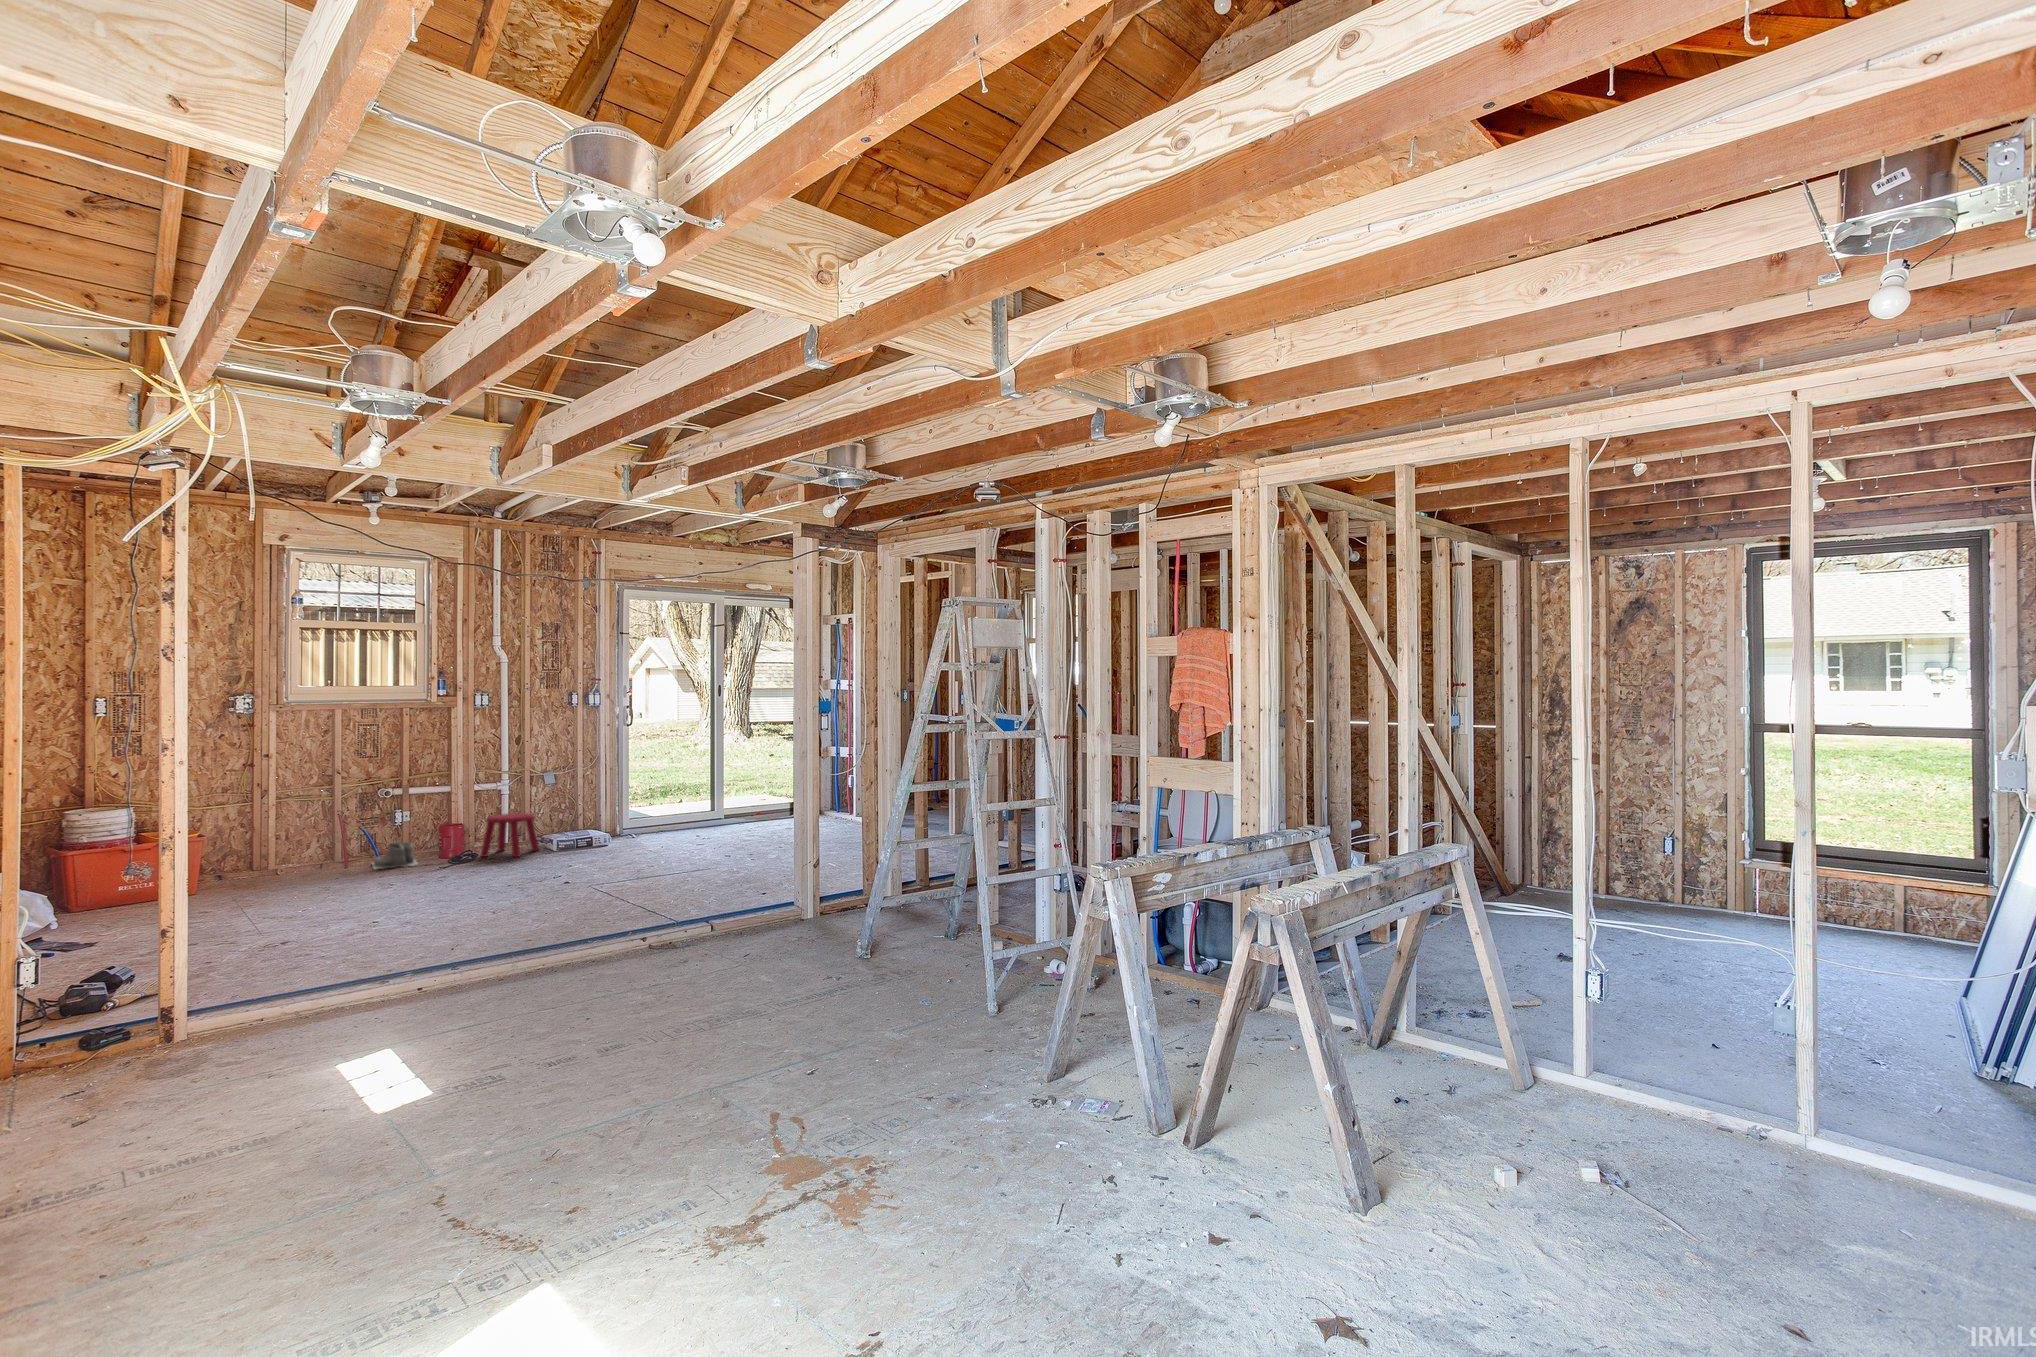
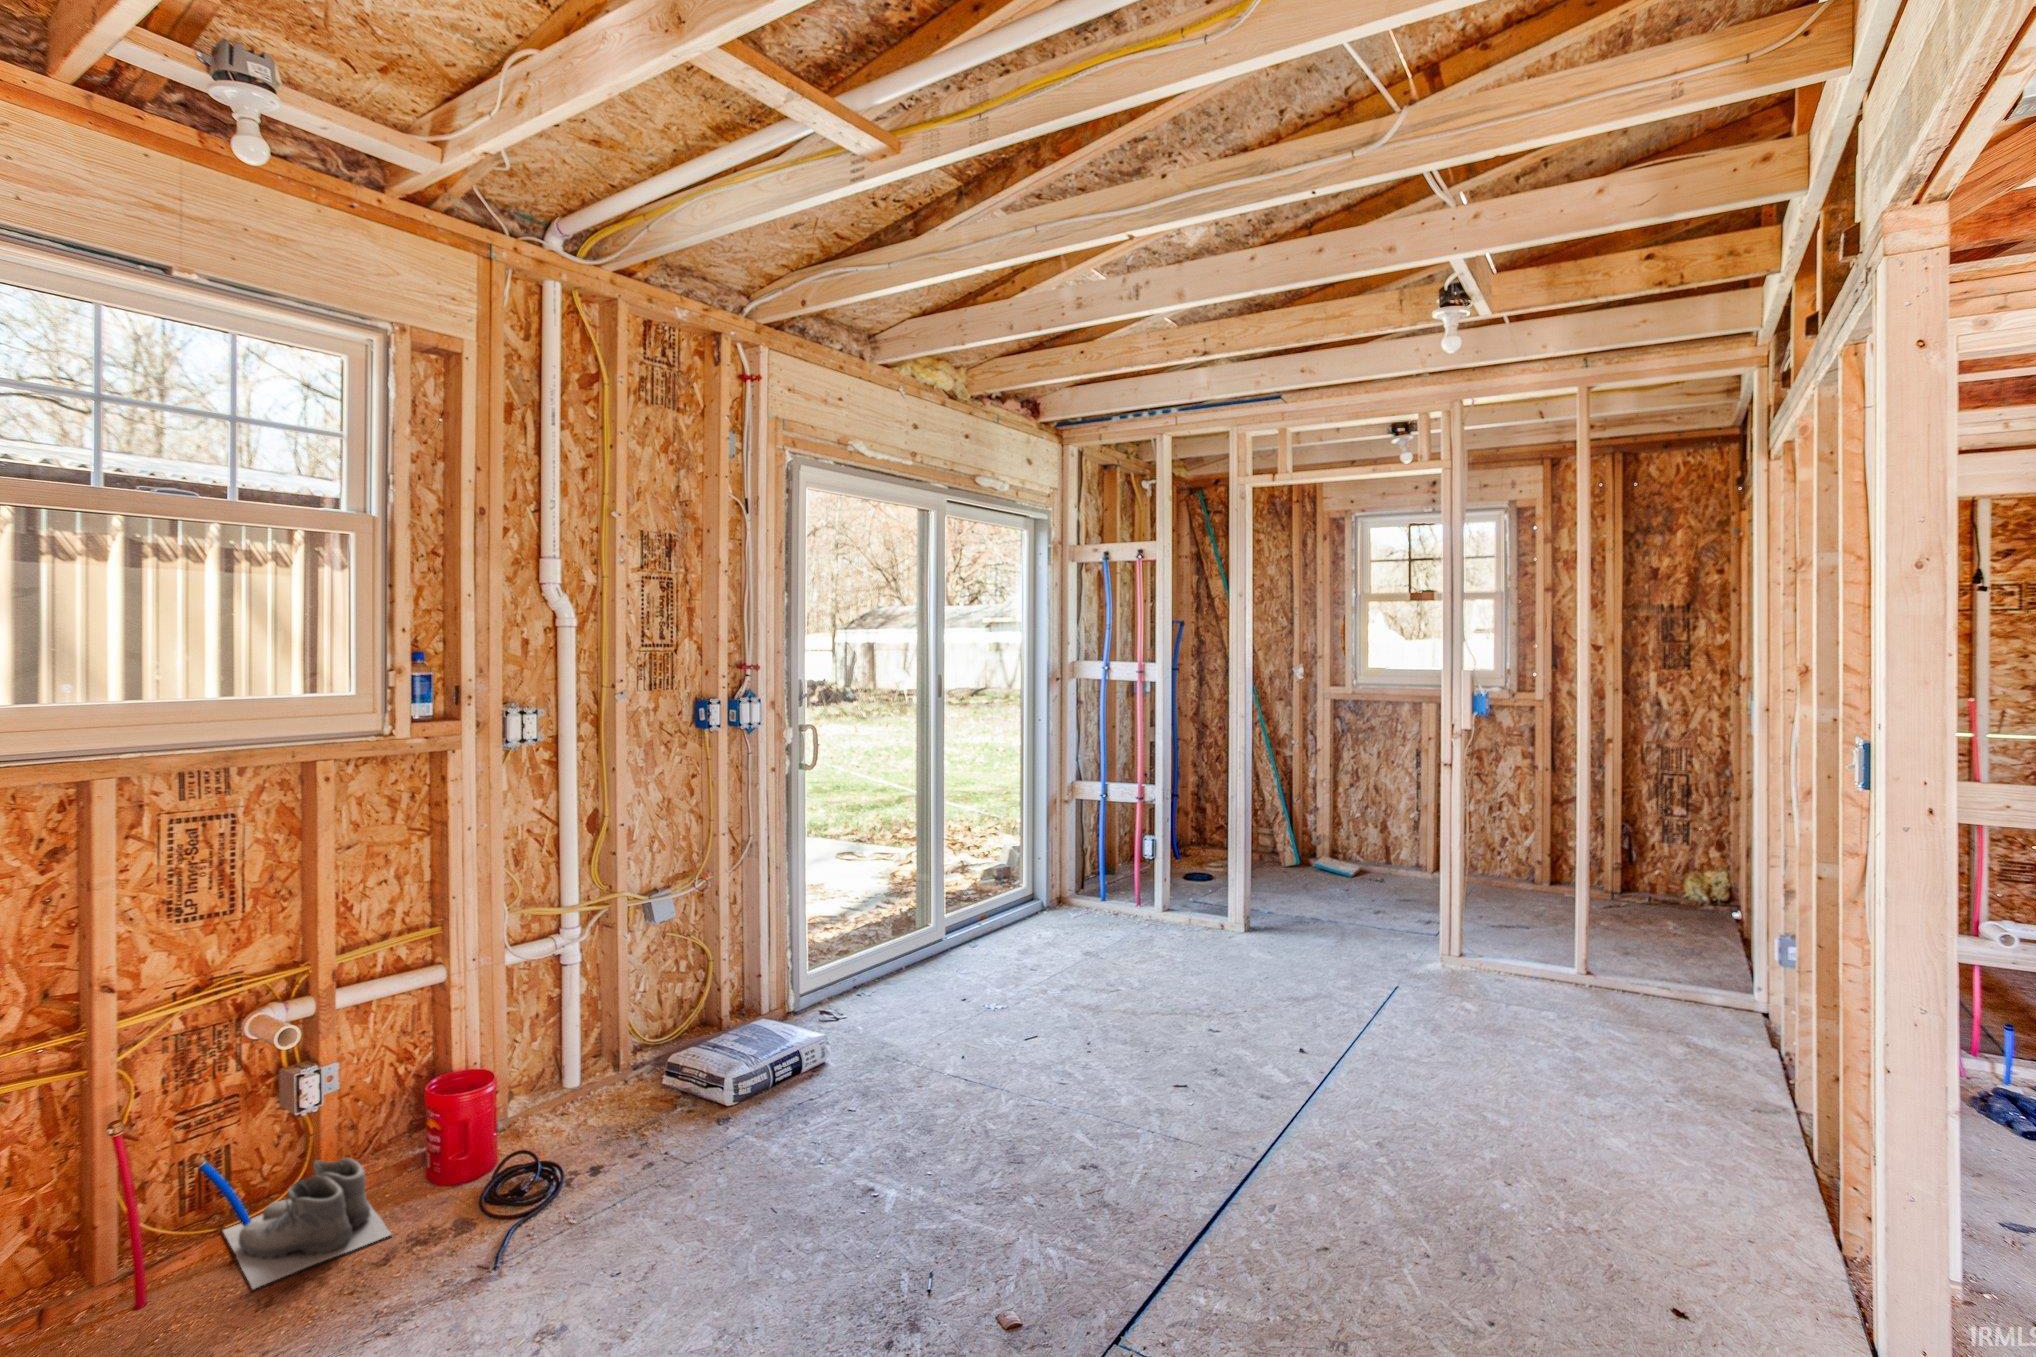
stool: present [480,813,539,857] -> none [544,1010,678,1157]

